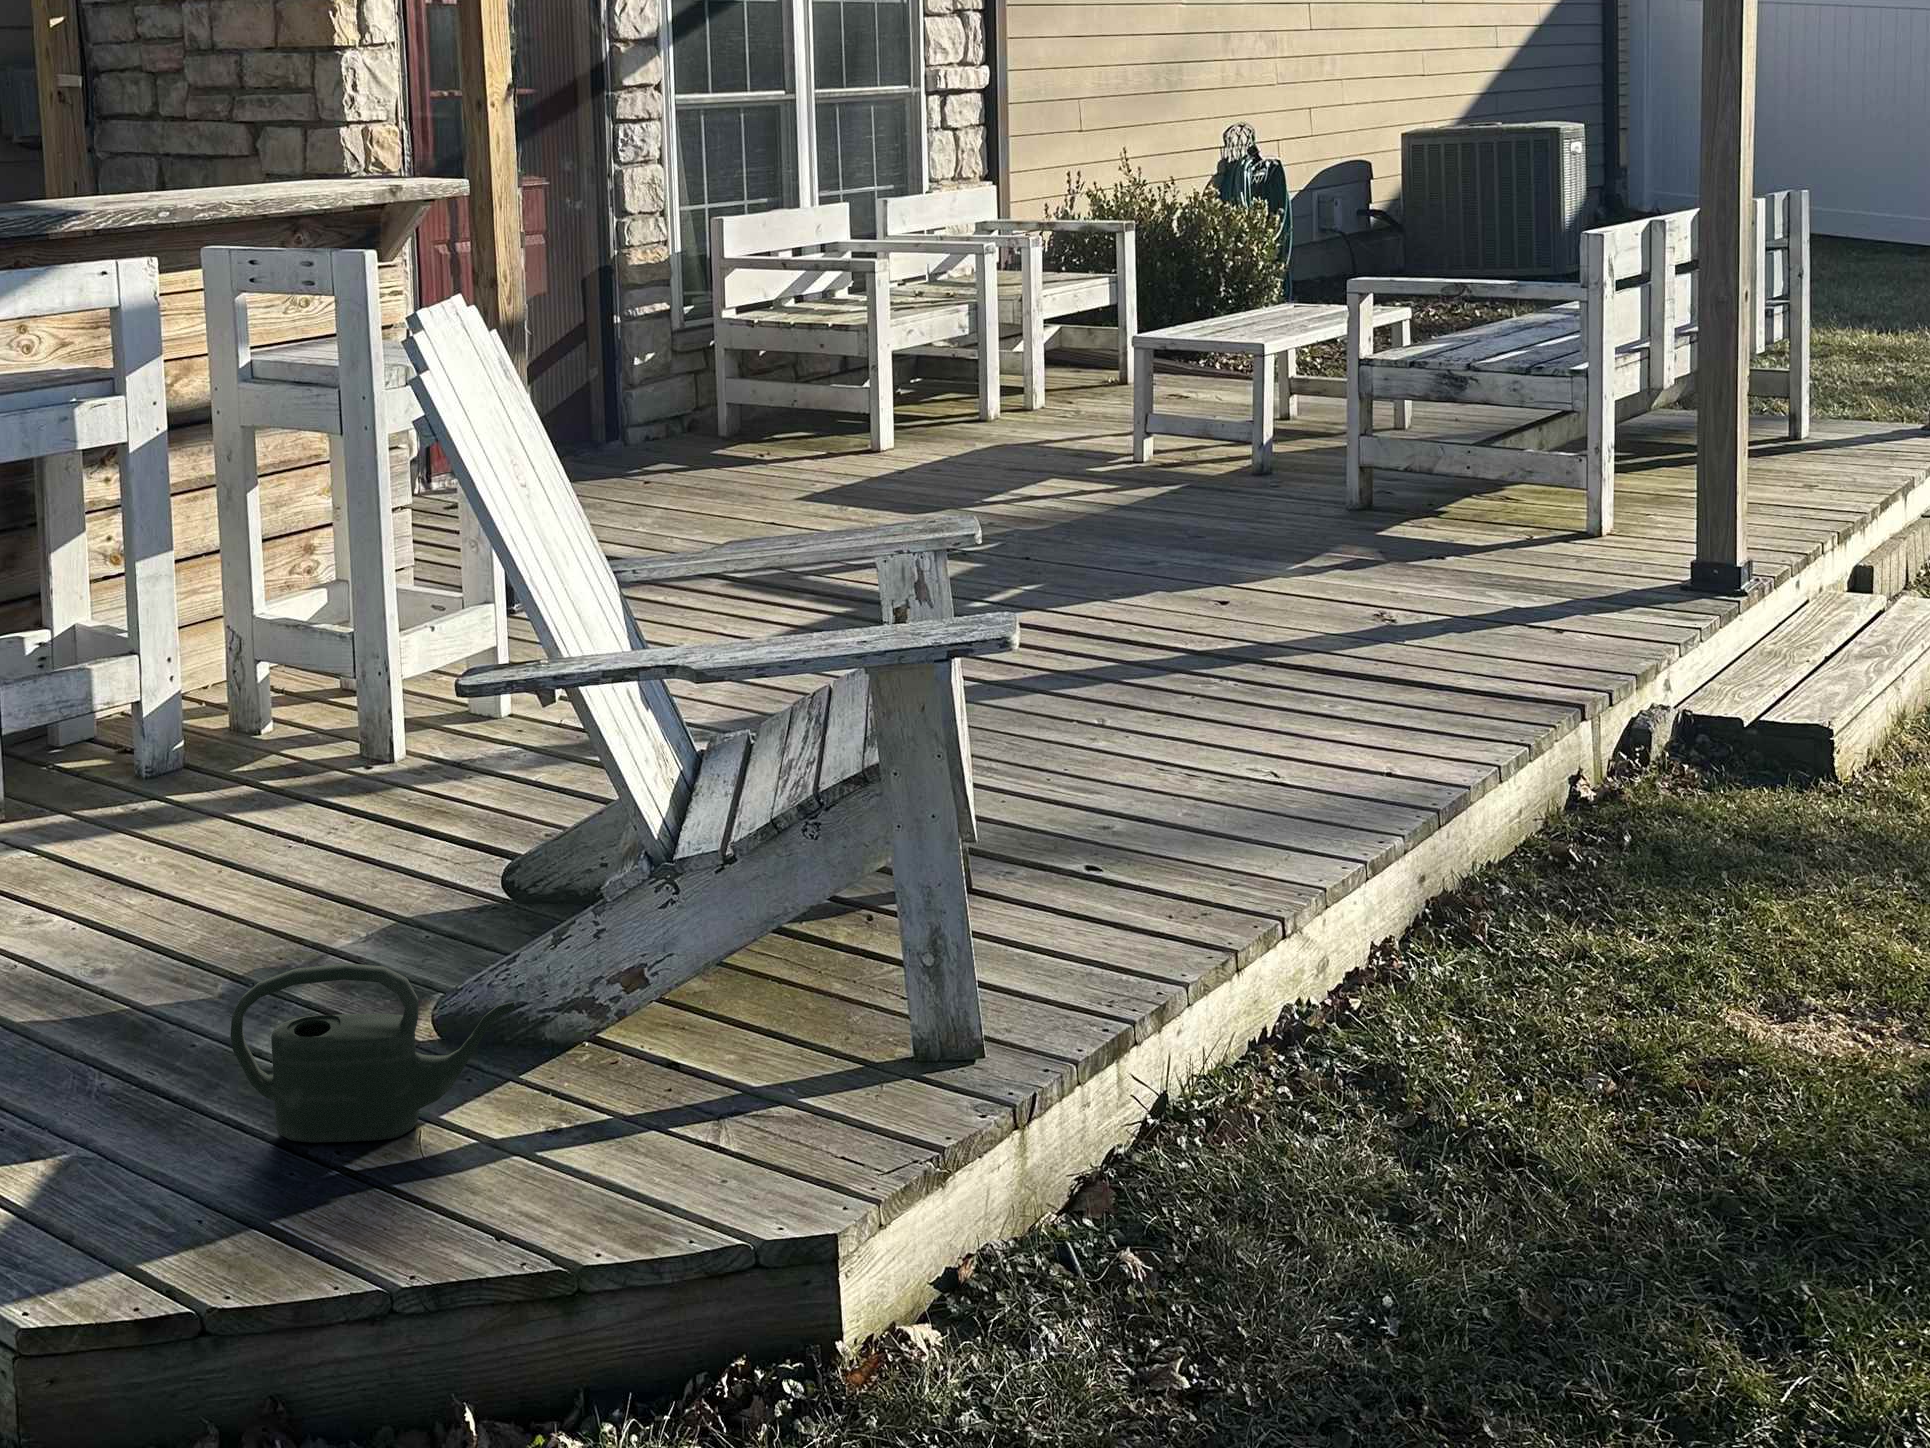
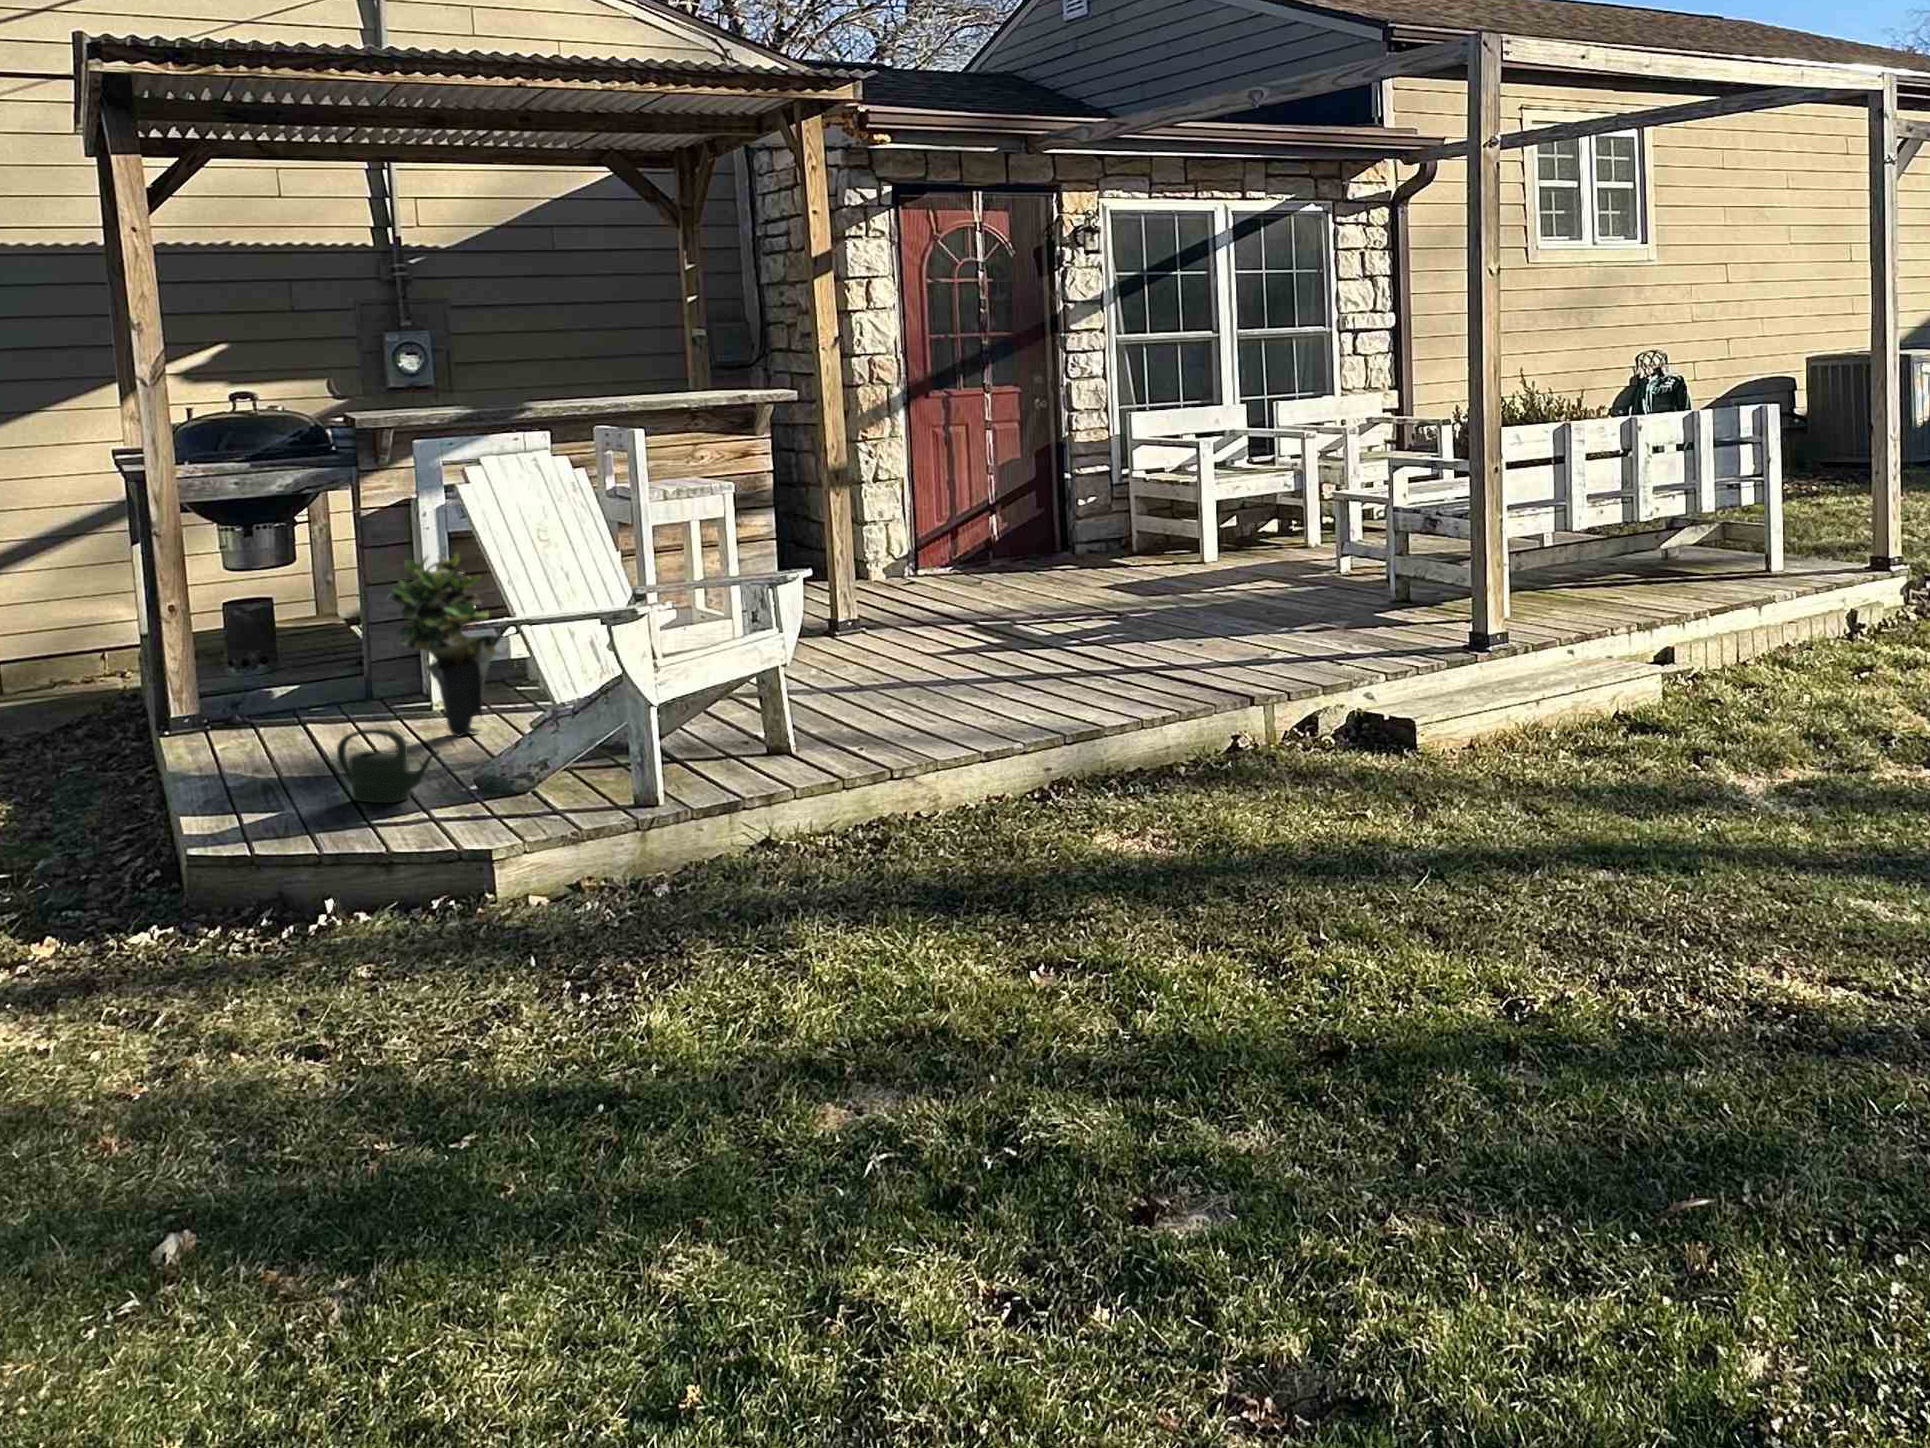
potted plant: none [27,524,263,927] -> present [387,553,503,737]

